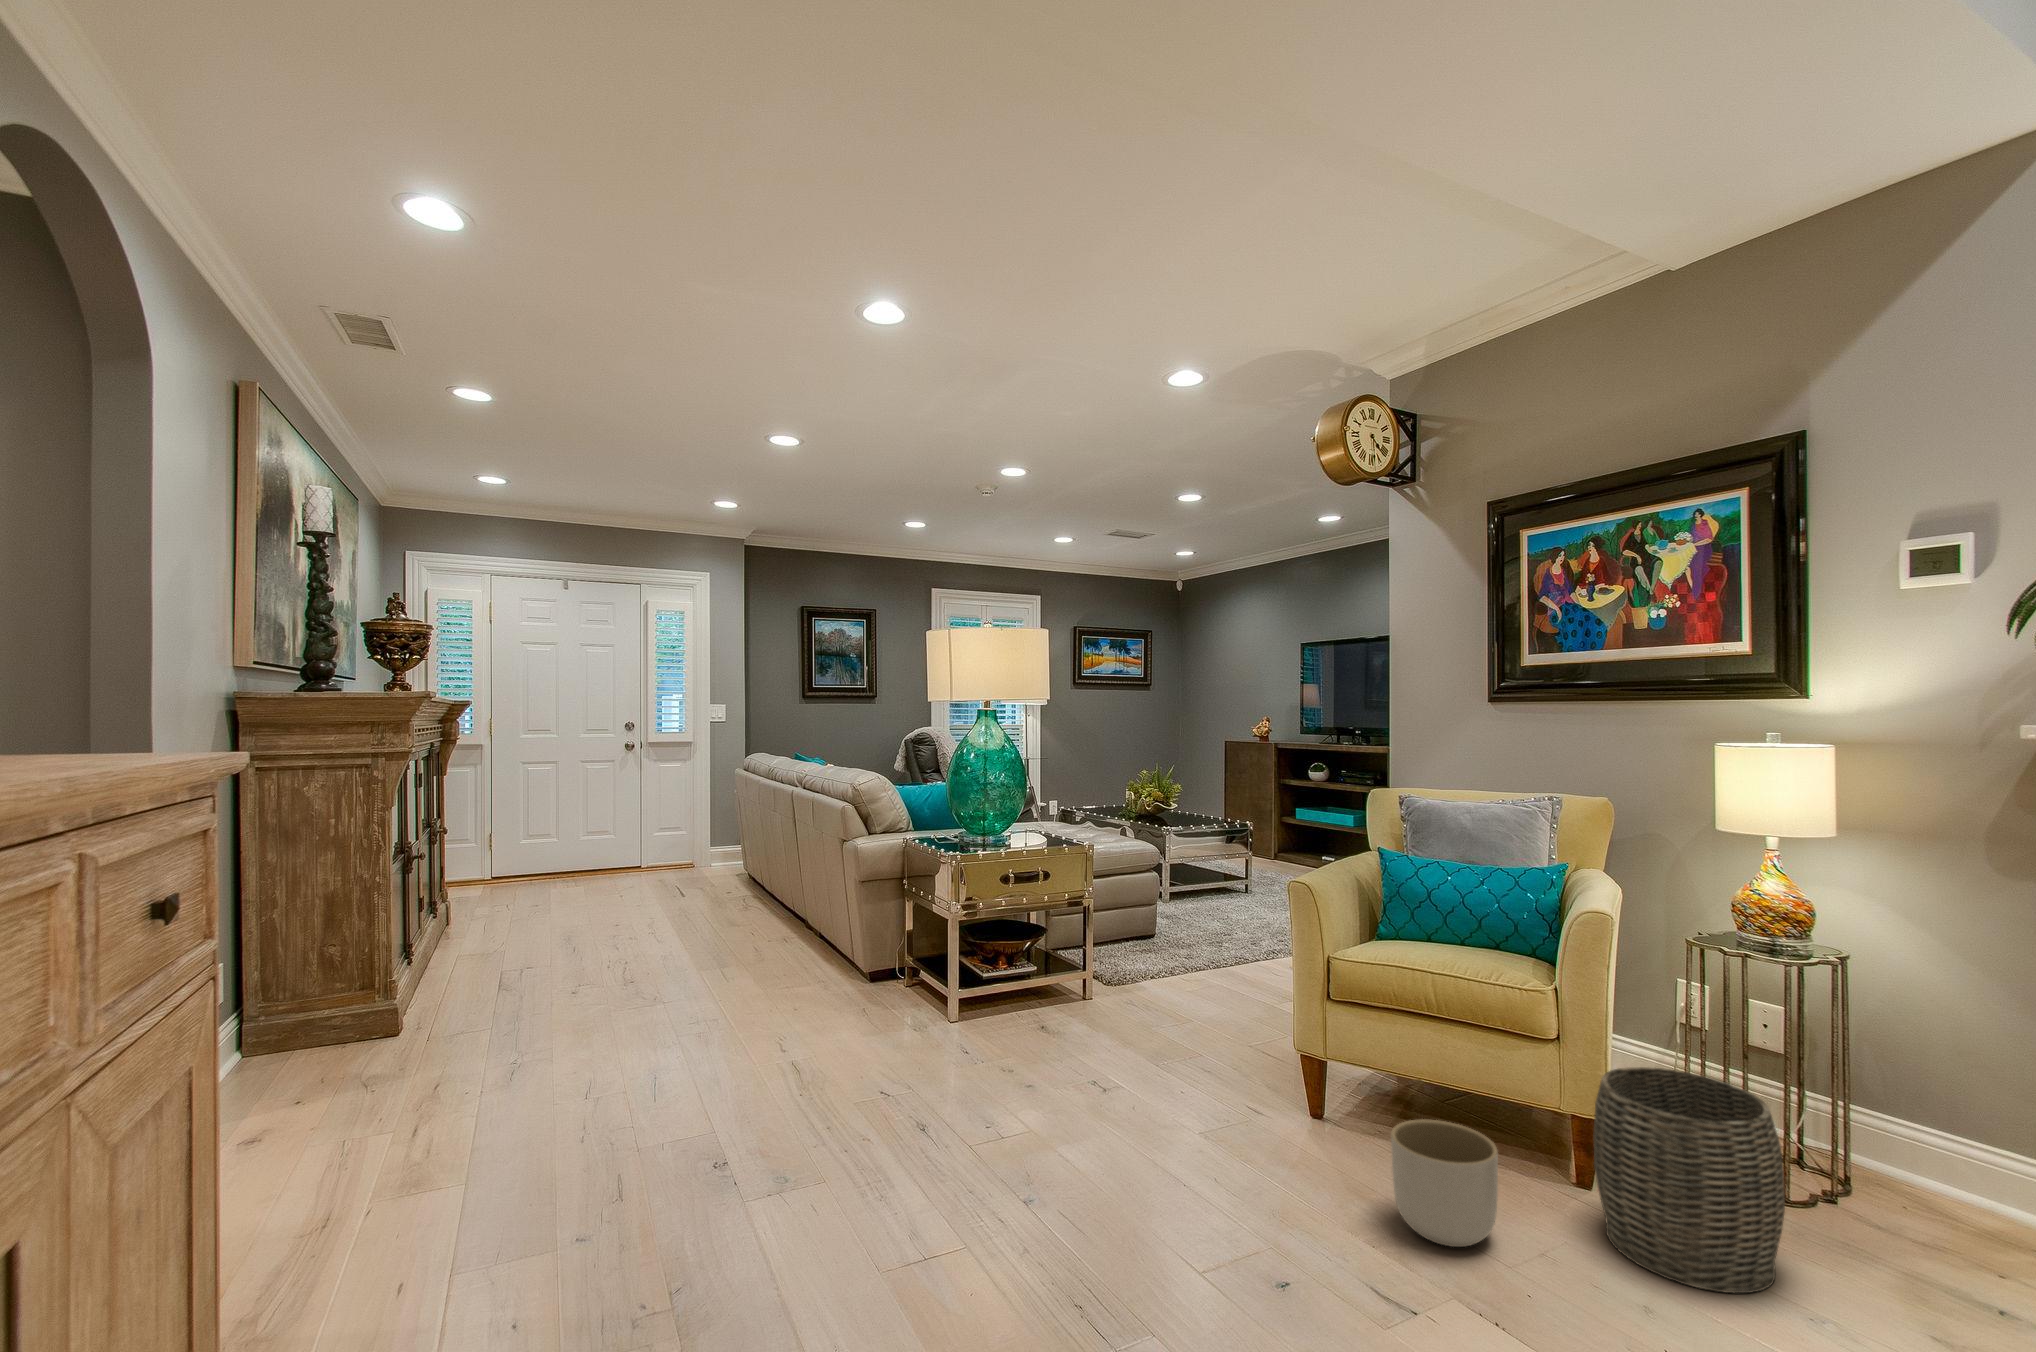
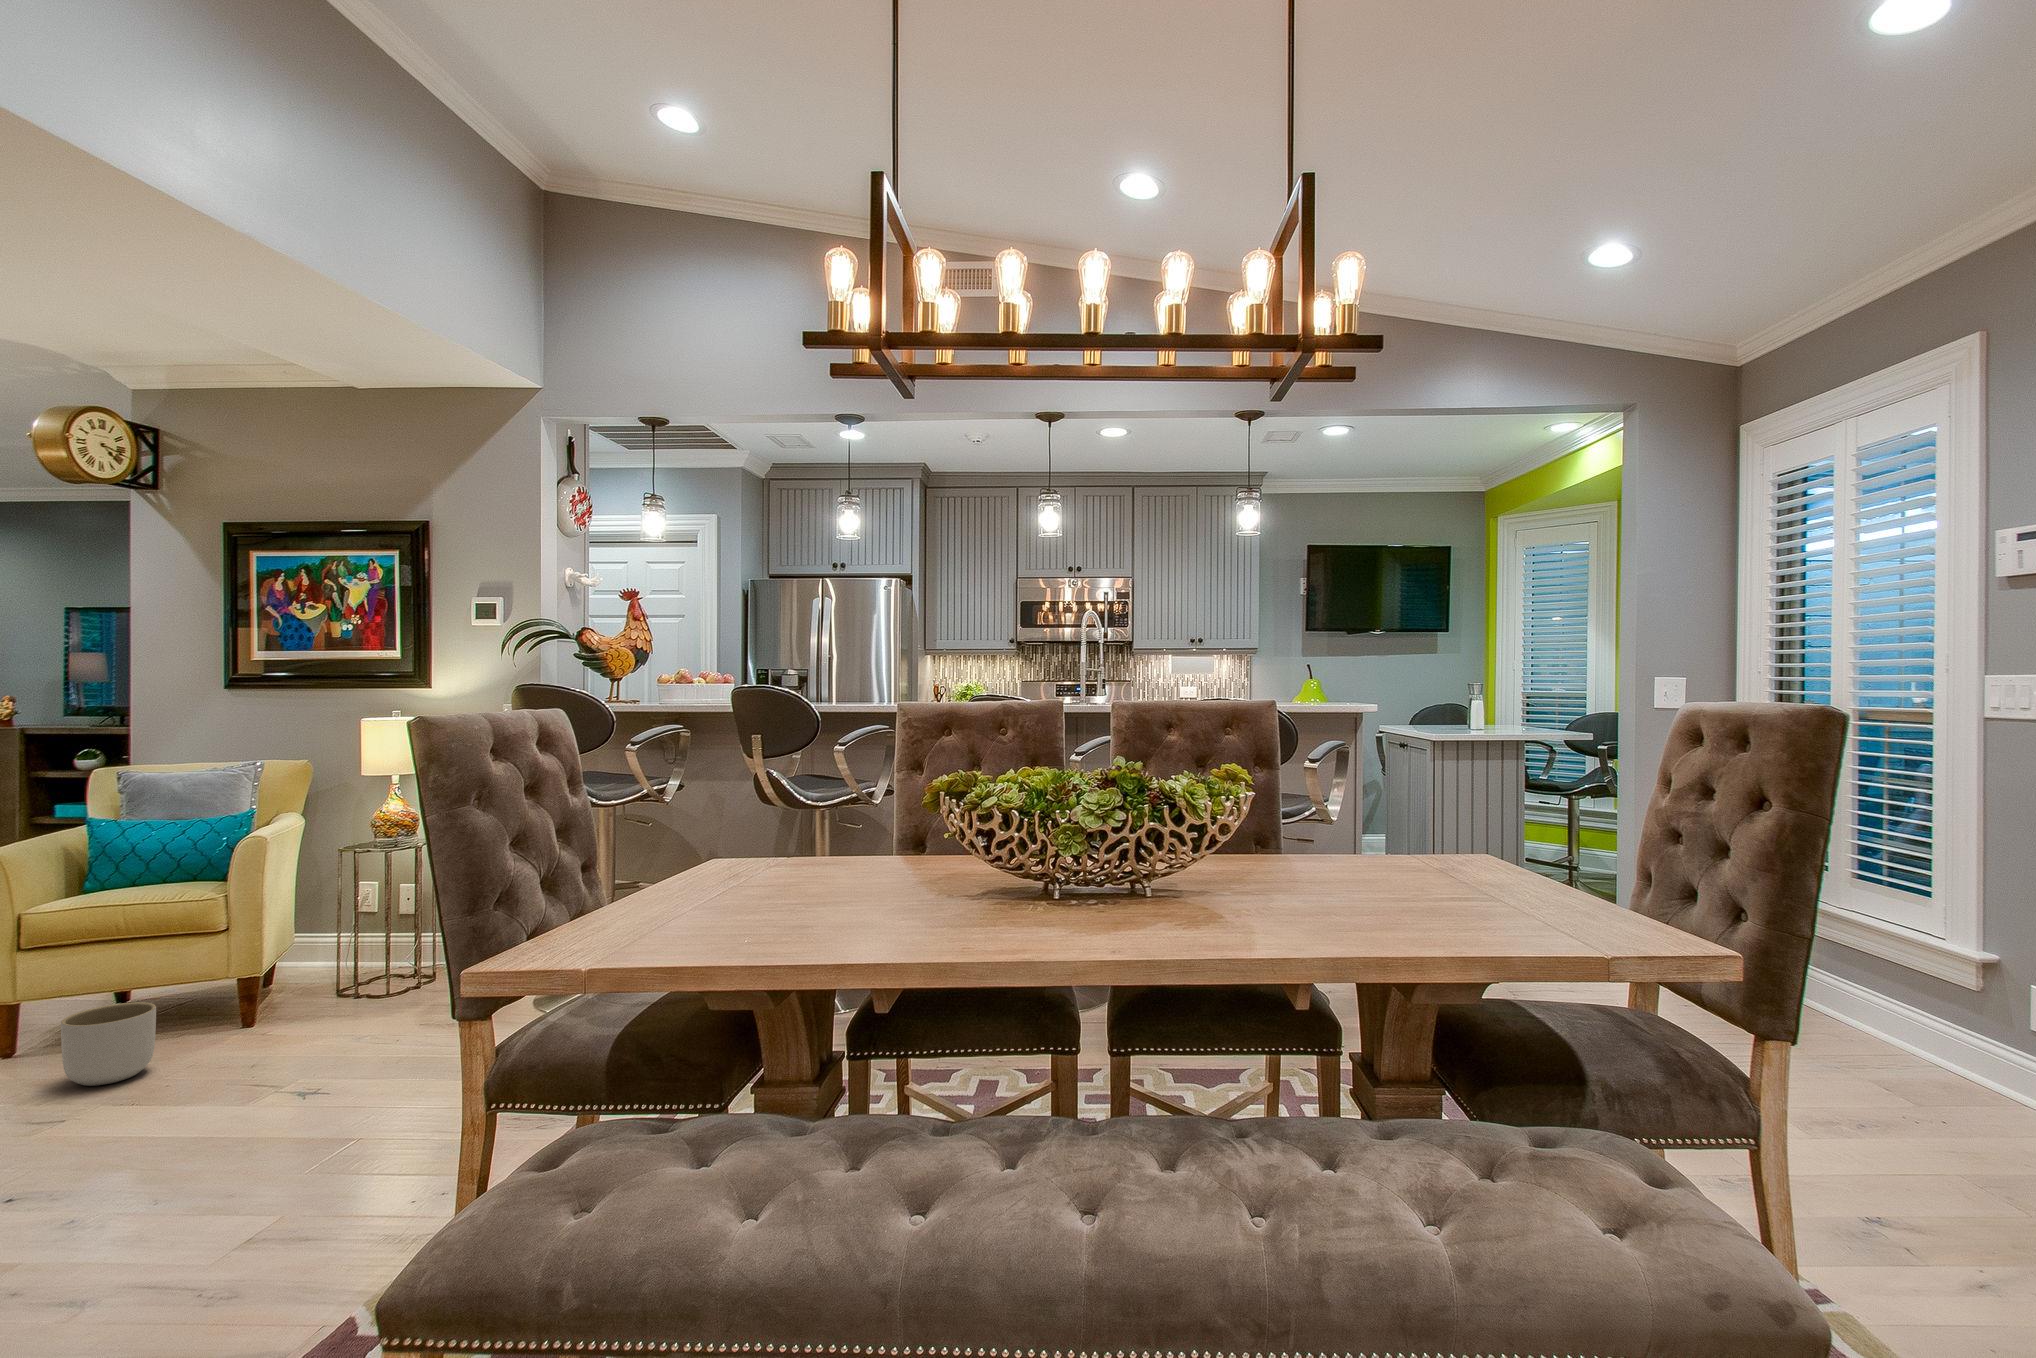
woven basket: present [1593,1067,1785,1293] -> none [239,928,358,1051]

